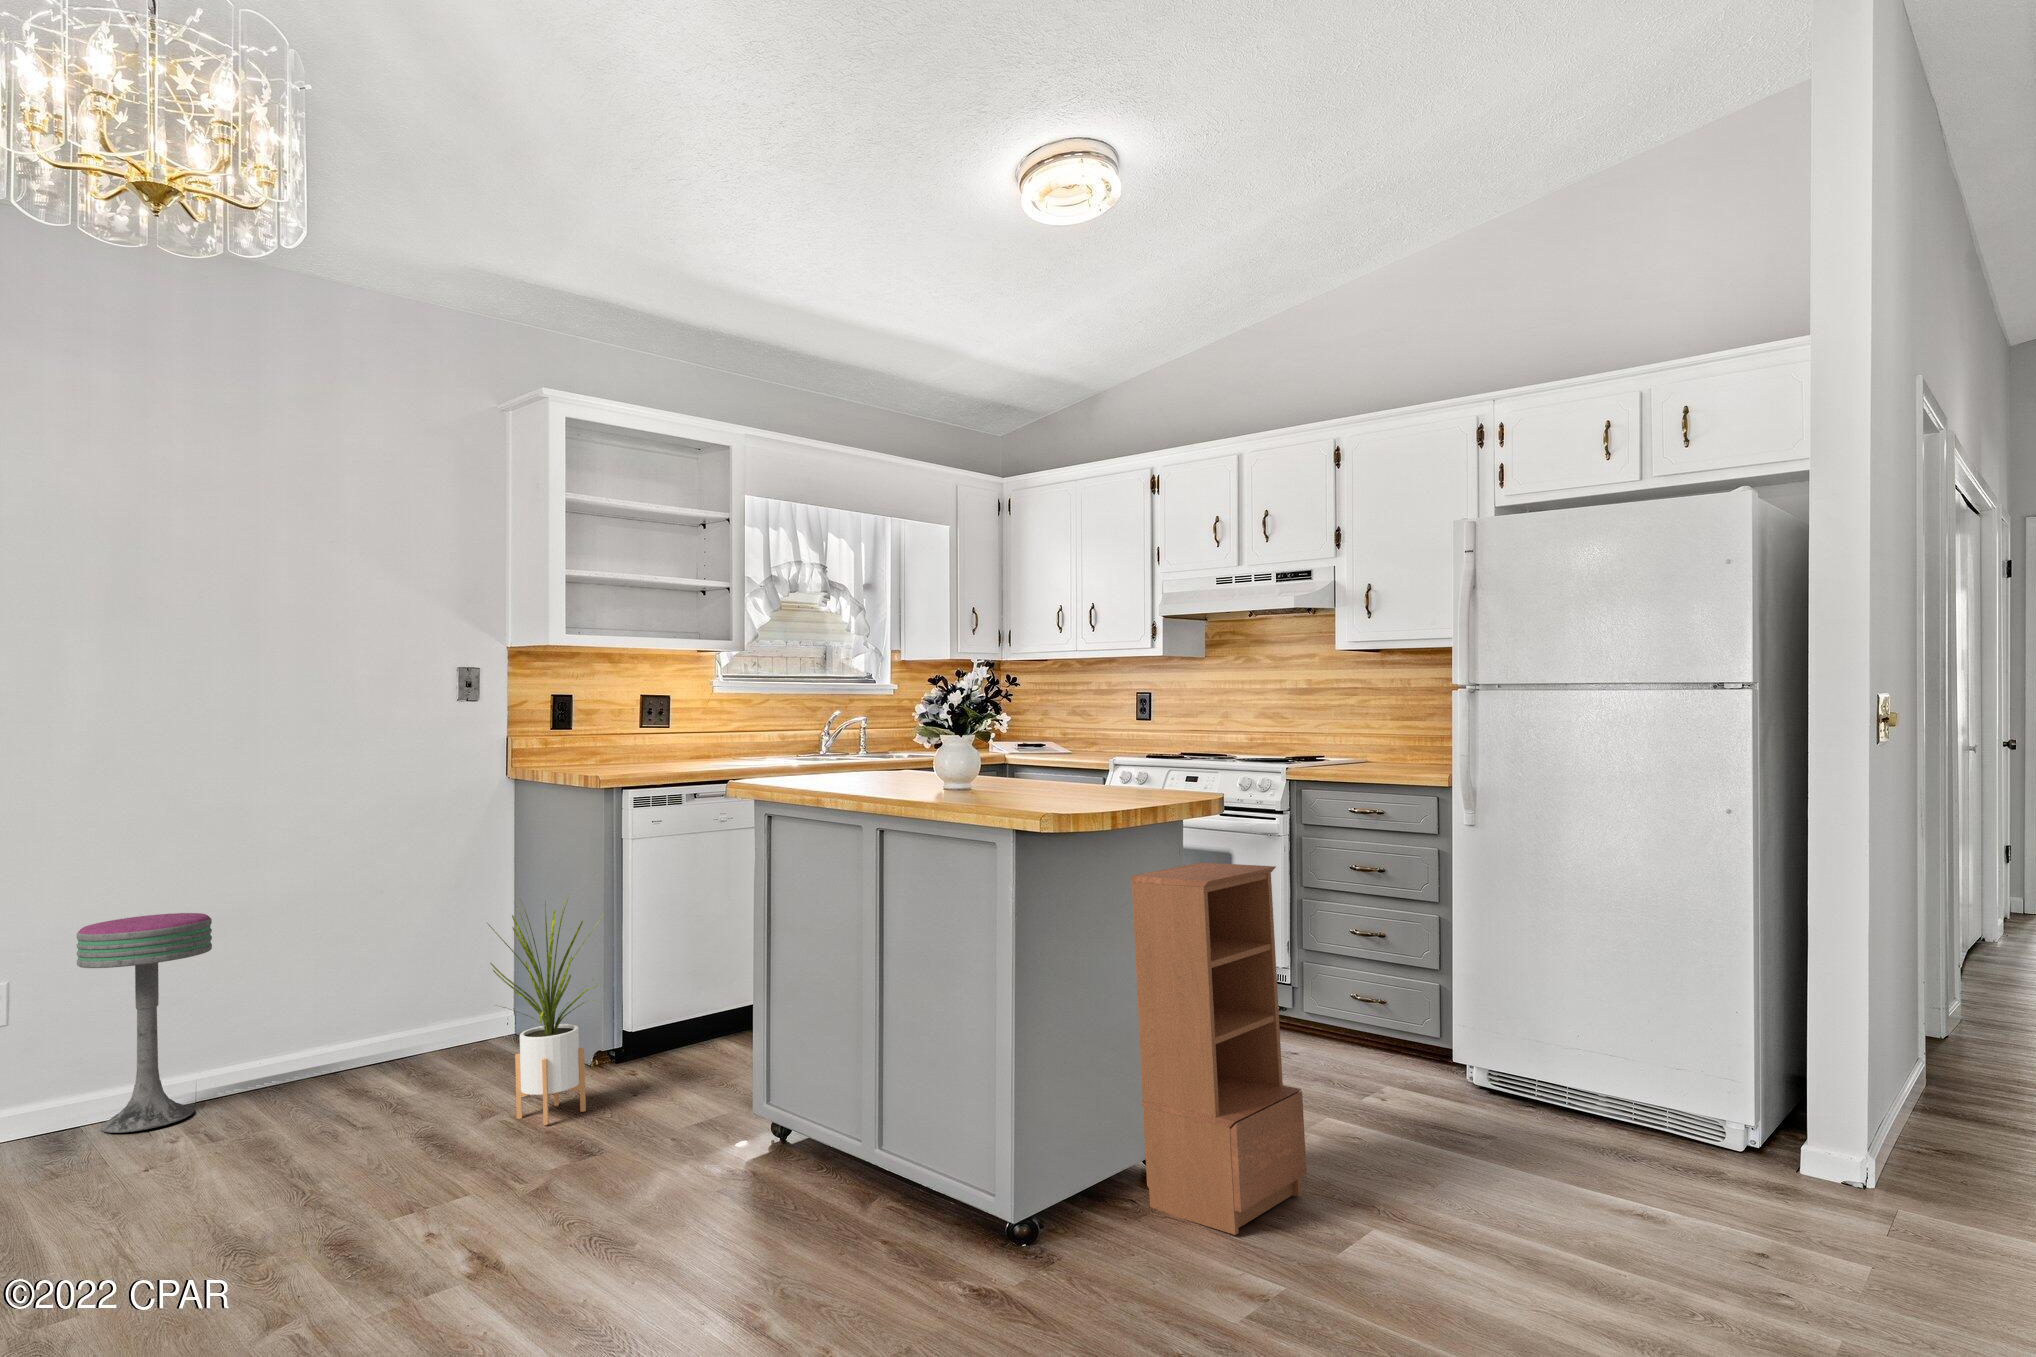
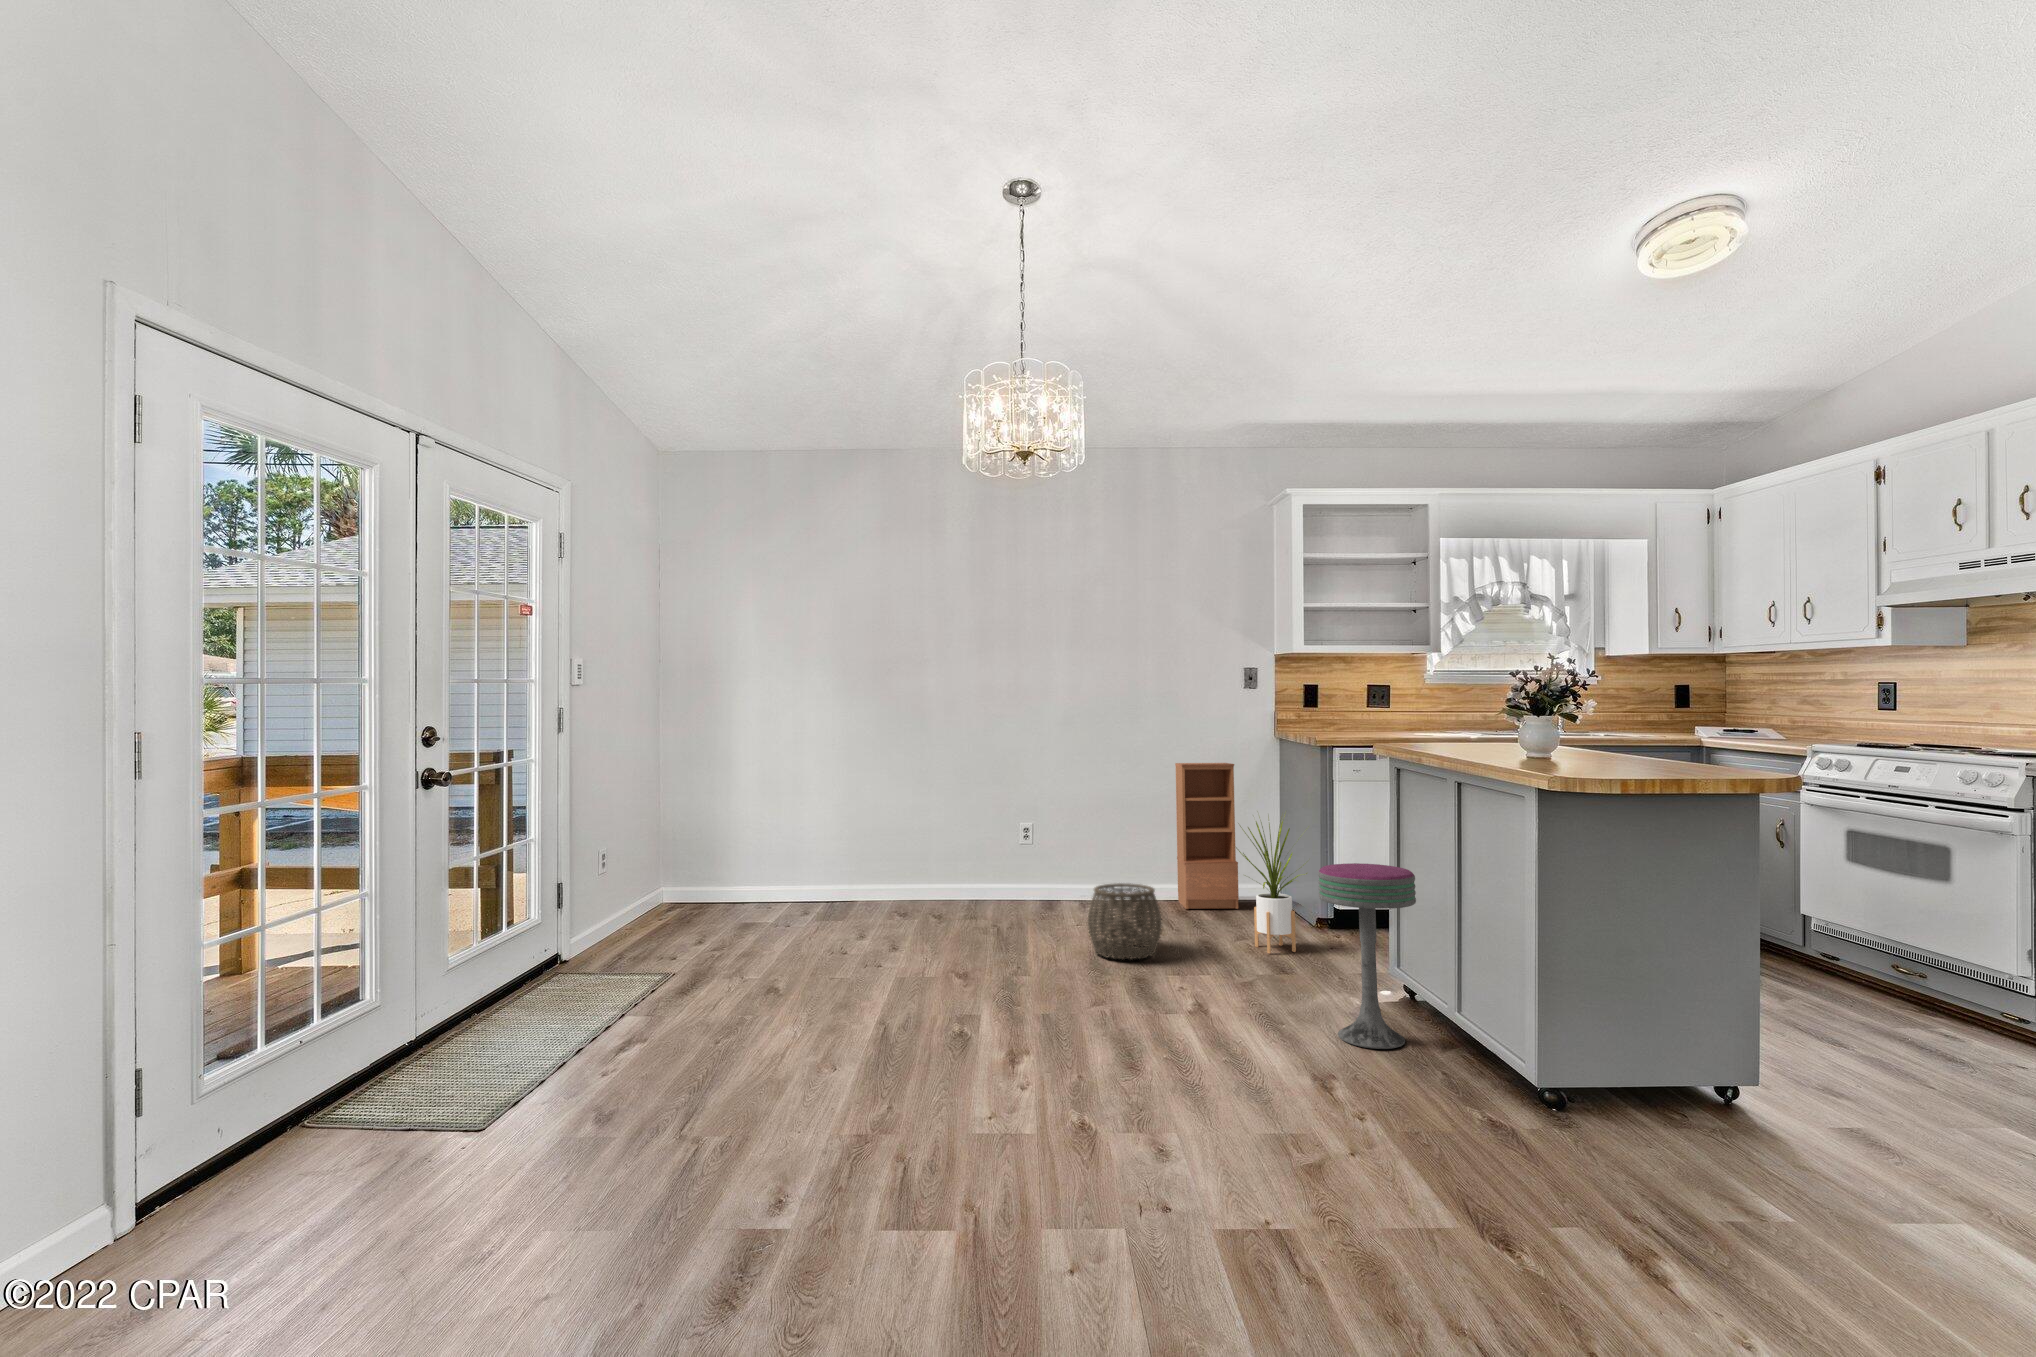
bookcase: present [1131,862,1307,1235] -> present [1175,763,1239,909]
bar stool: present [77,913,212,1133] -> present [1318,863,1416,1049]
woven basket: none [194,1060,360,1218] -> present [1088,883,1162,959]

